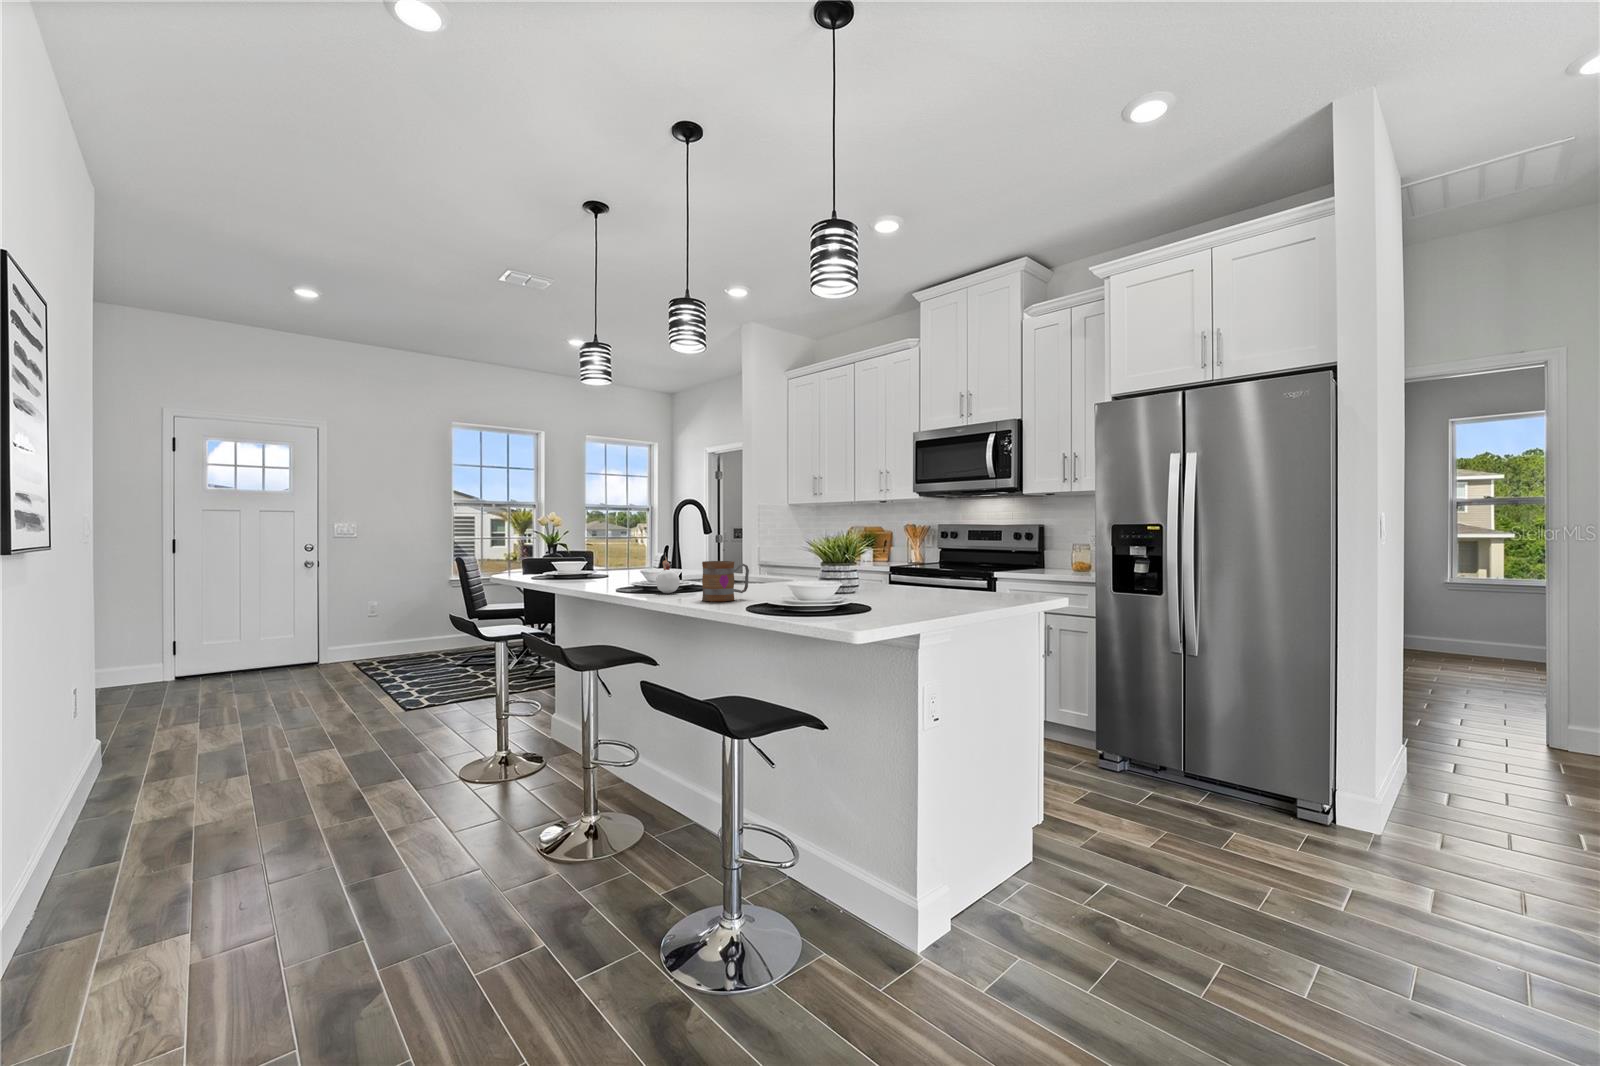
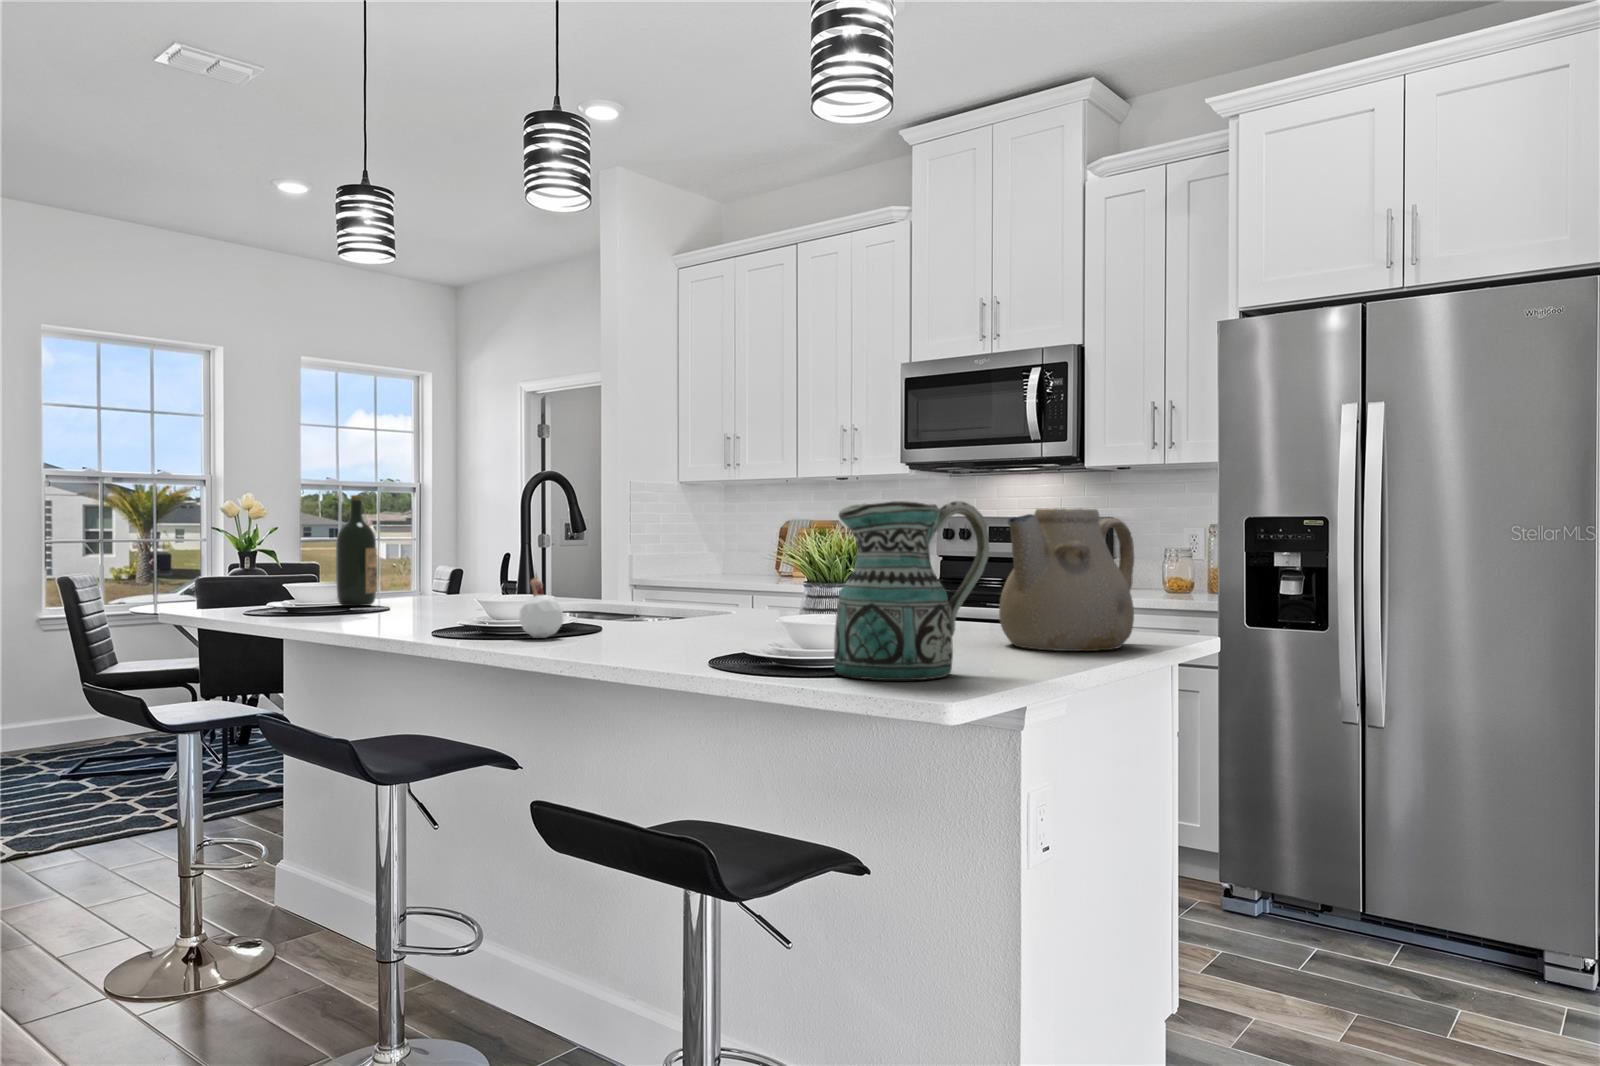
wine bottle: none [581,514,602,575] -> present [336,495,377,606]
ceramic pitcher: none [800,518,889,618] -> present [834,501,989,680]
teapot: none [919,521,1002,604] -> present [999,508,1134,651]
mug: present [702,561,749,601] -> none [621,579,703,652]

